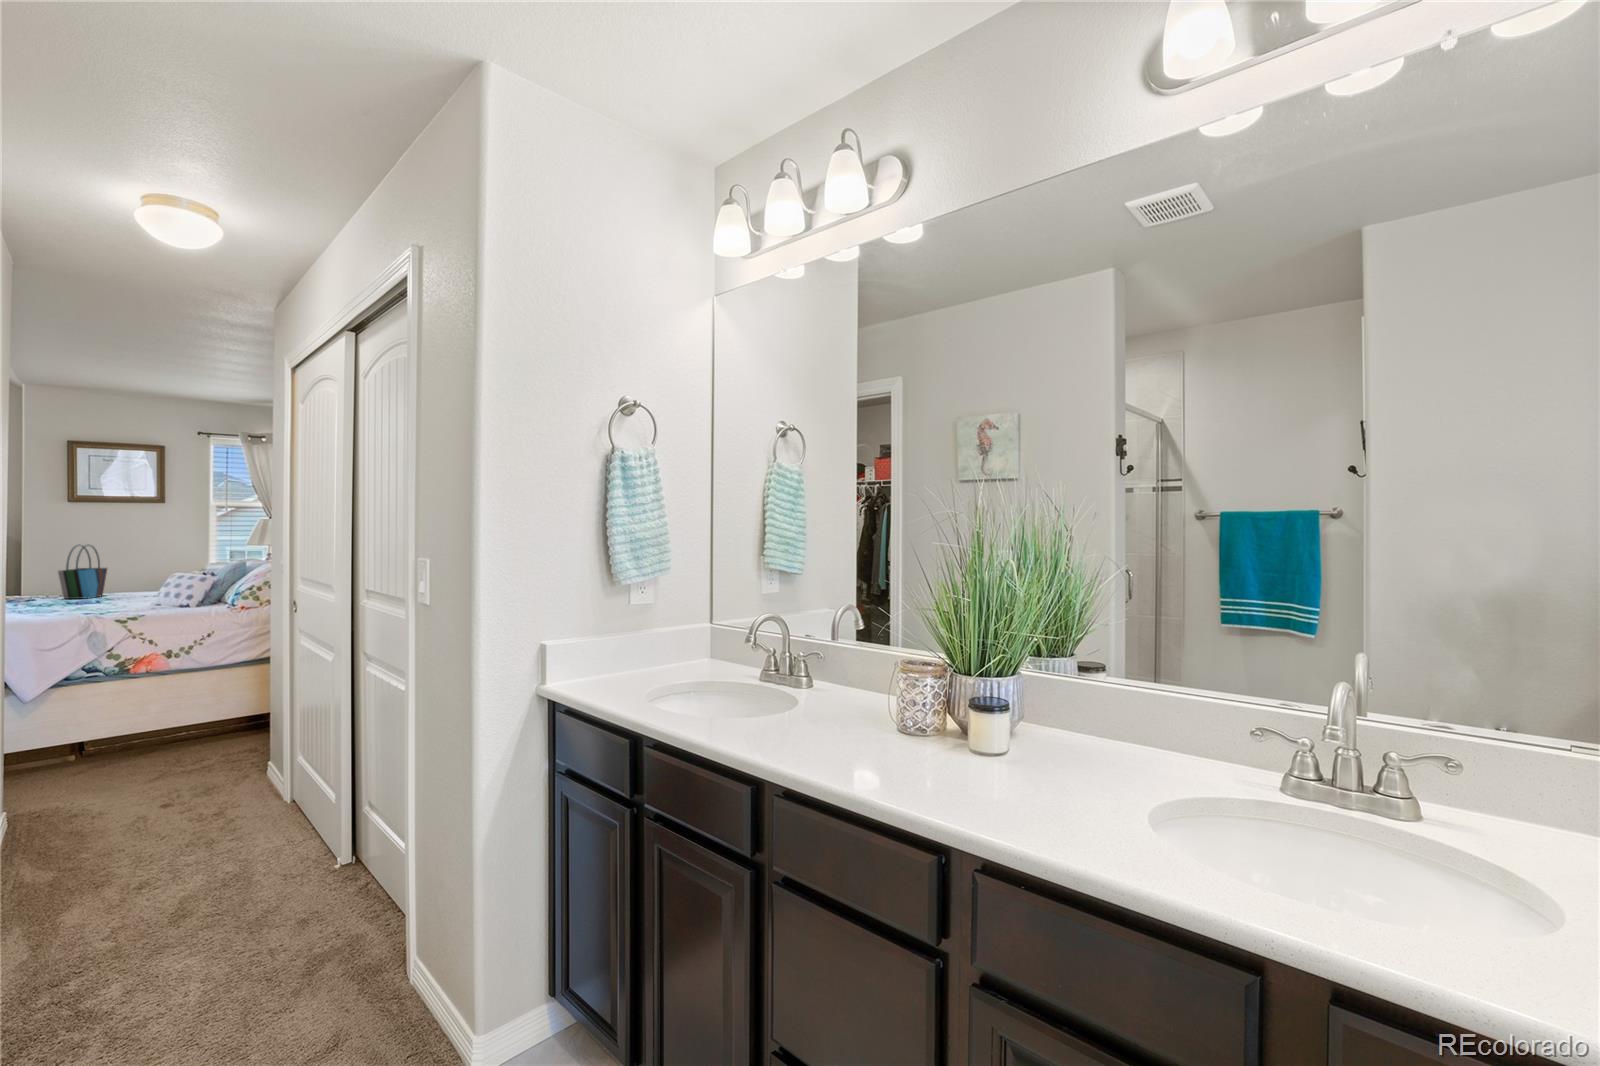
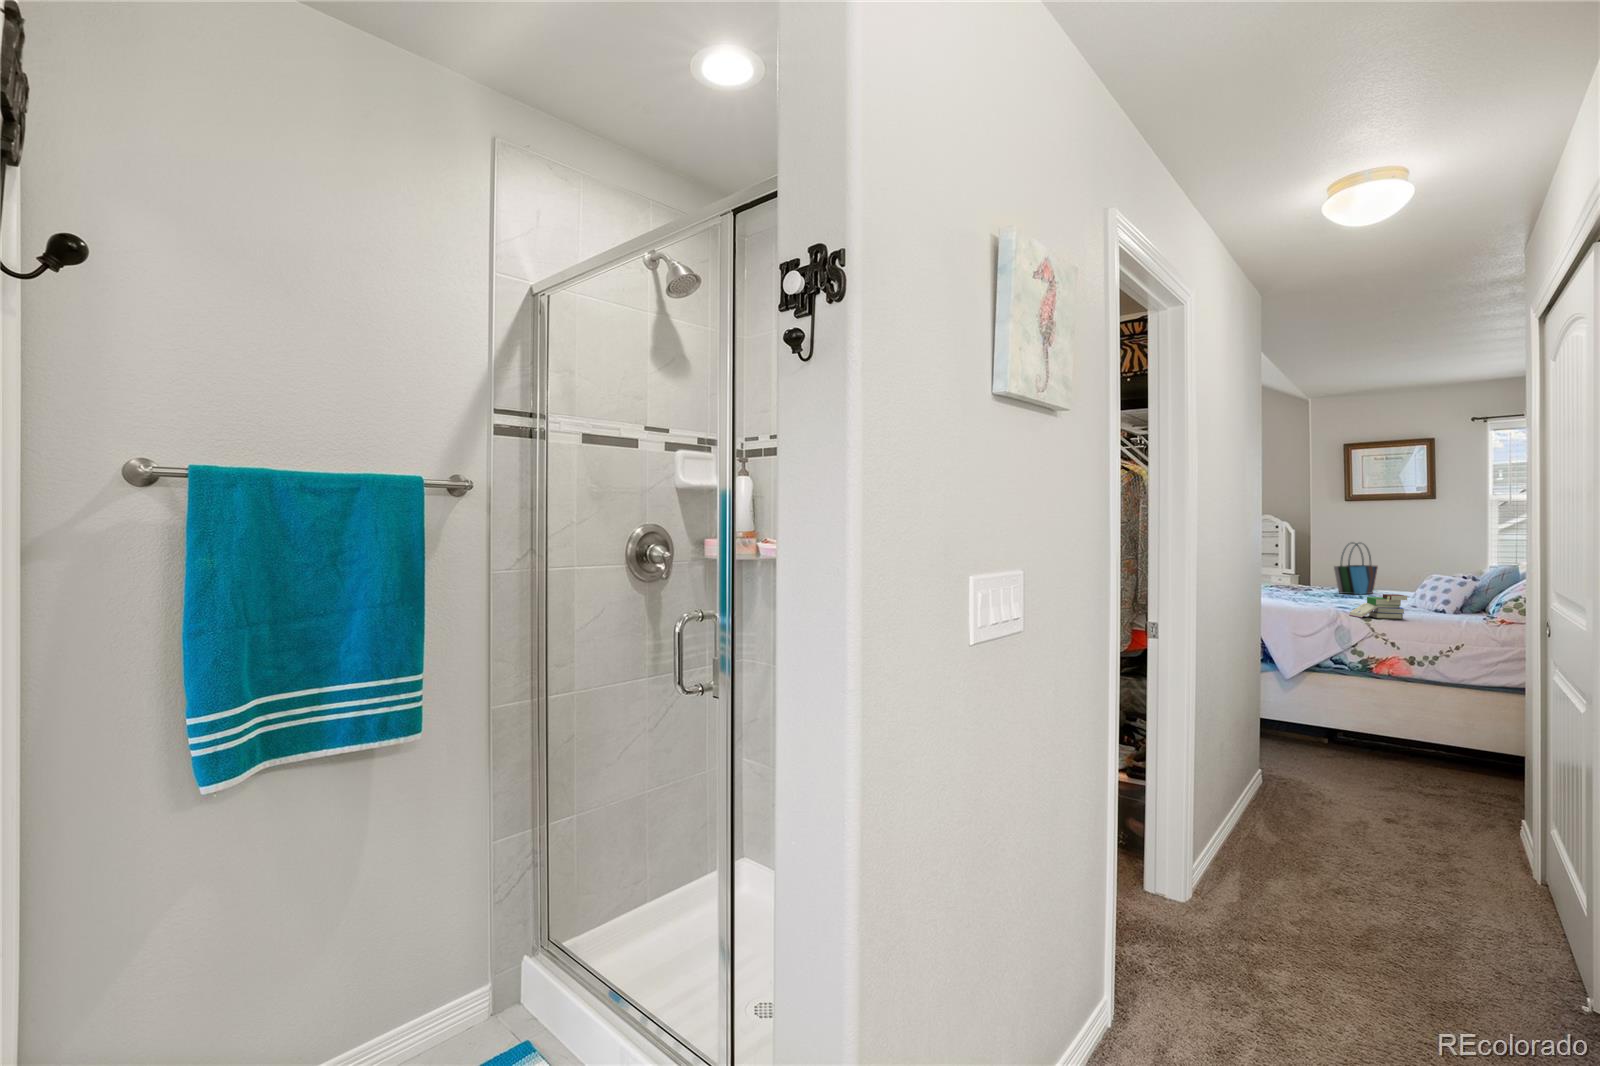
book: none [99,594,163,620] -> present [1349,594,1407,619]

